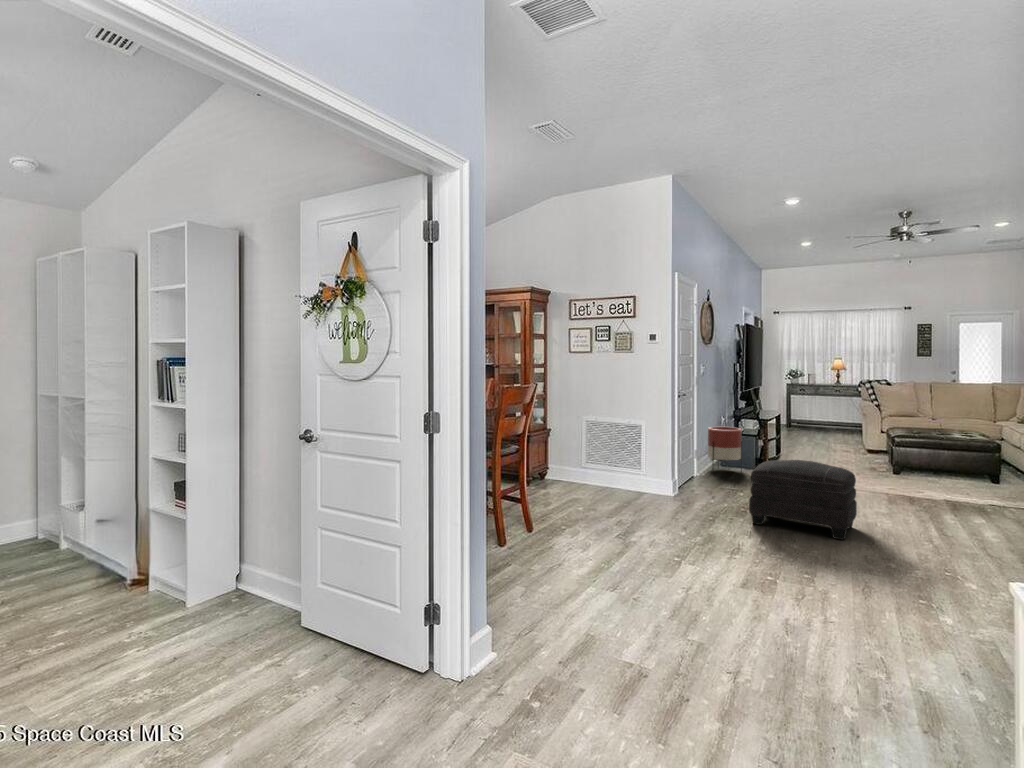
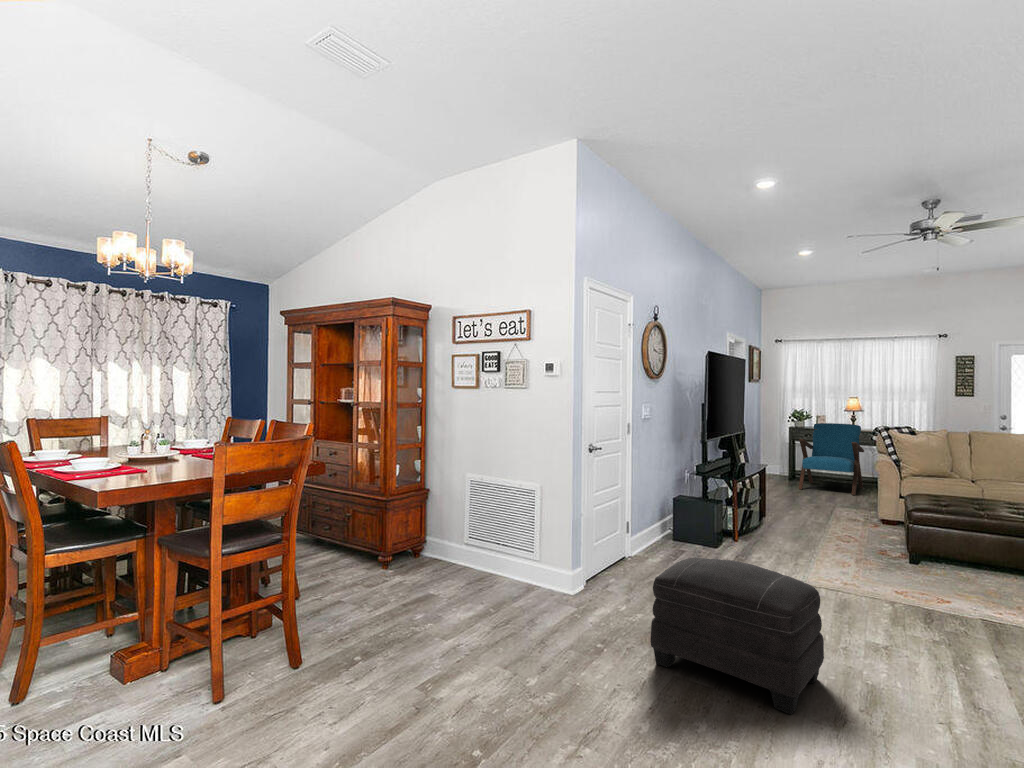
armchair: none [795,380,846,436] -> present [799,423,864,495]
planter: present [708,427,742,471] -> none [653,487,697,552]

